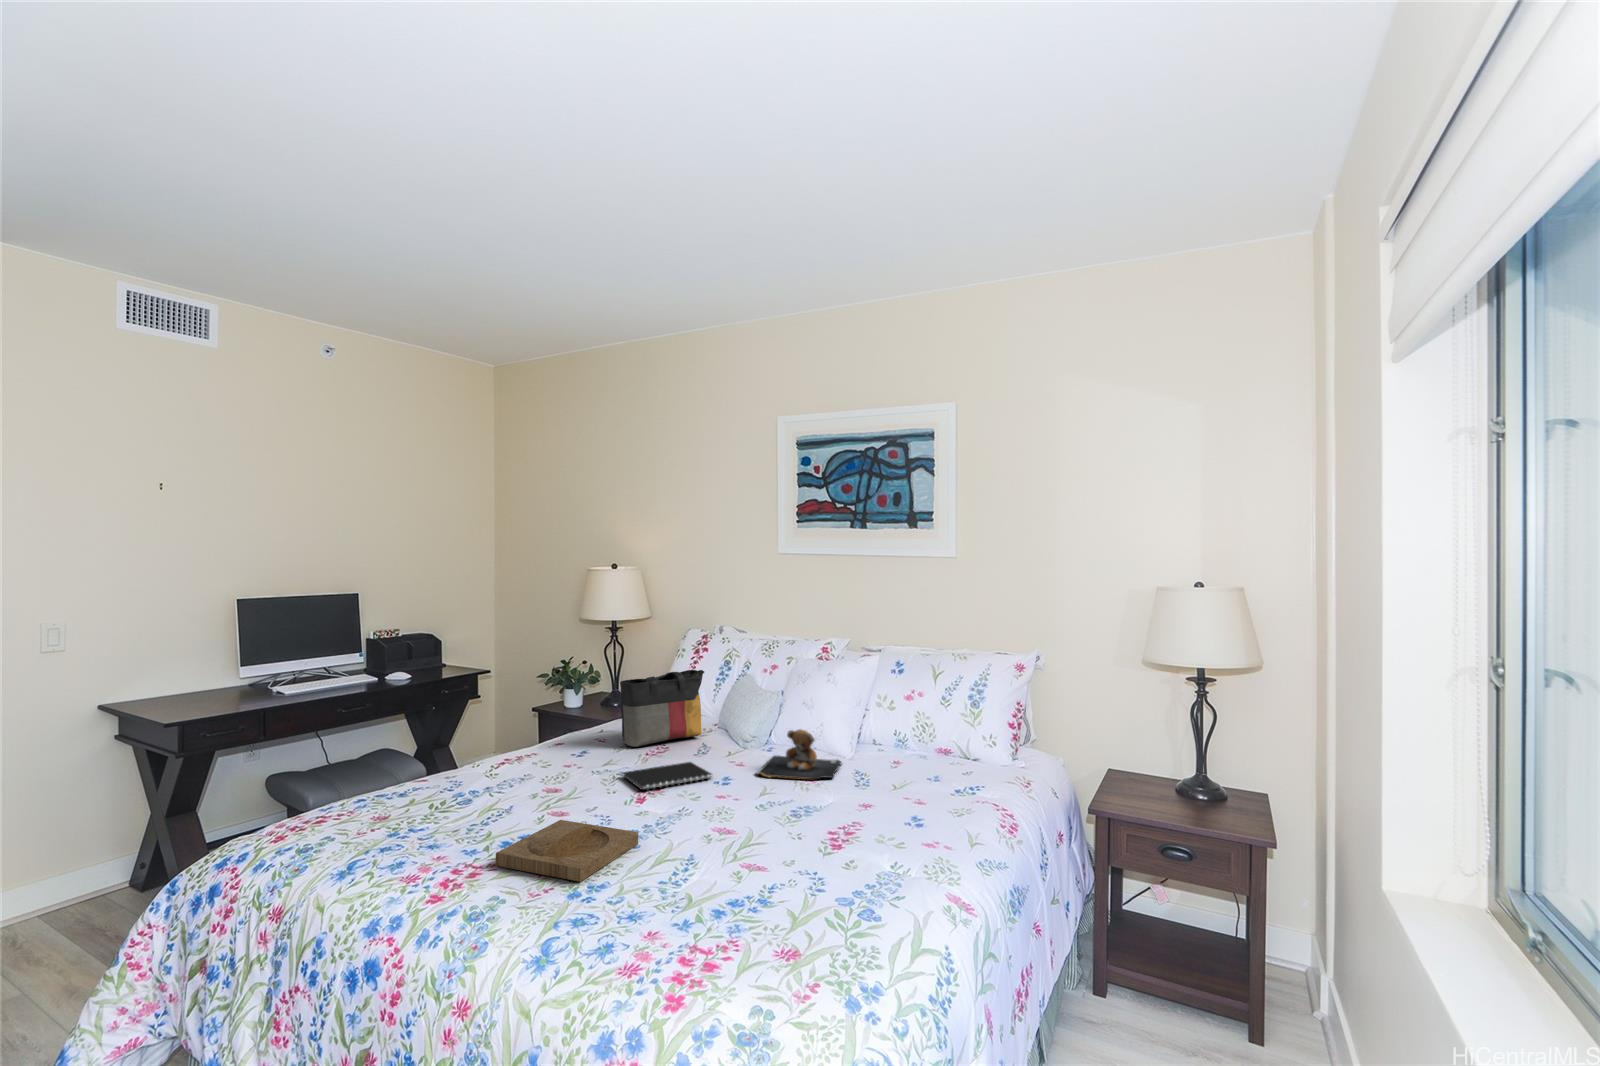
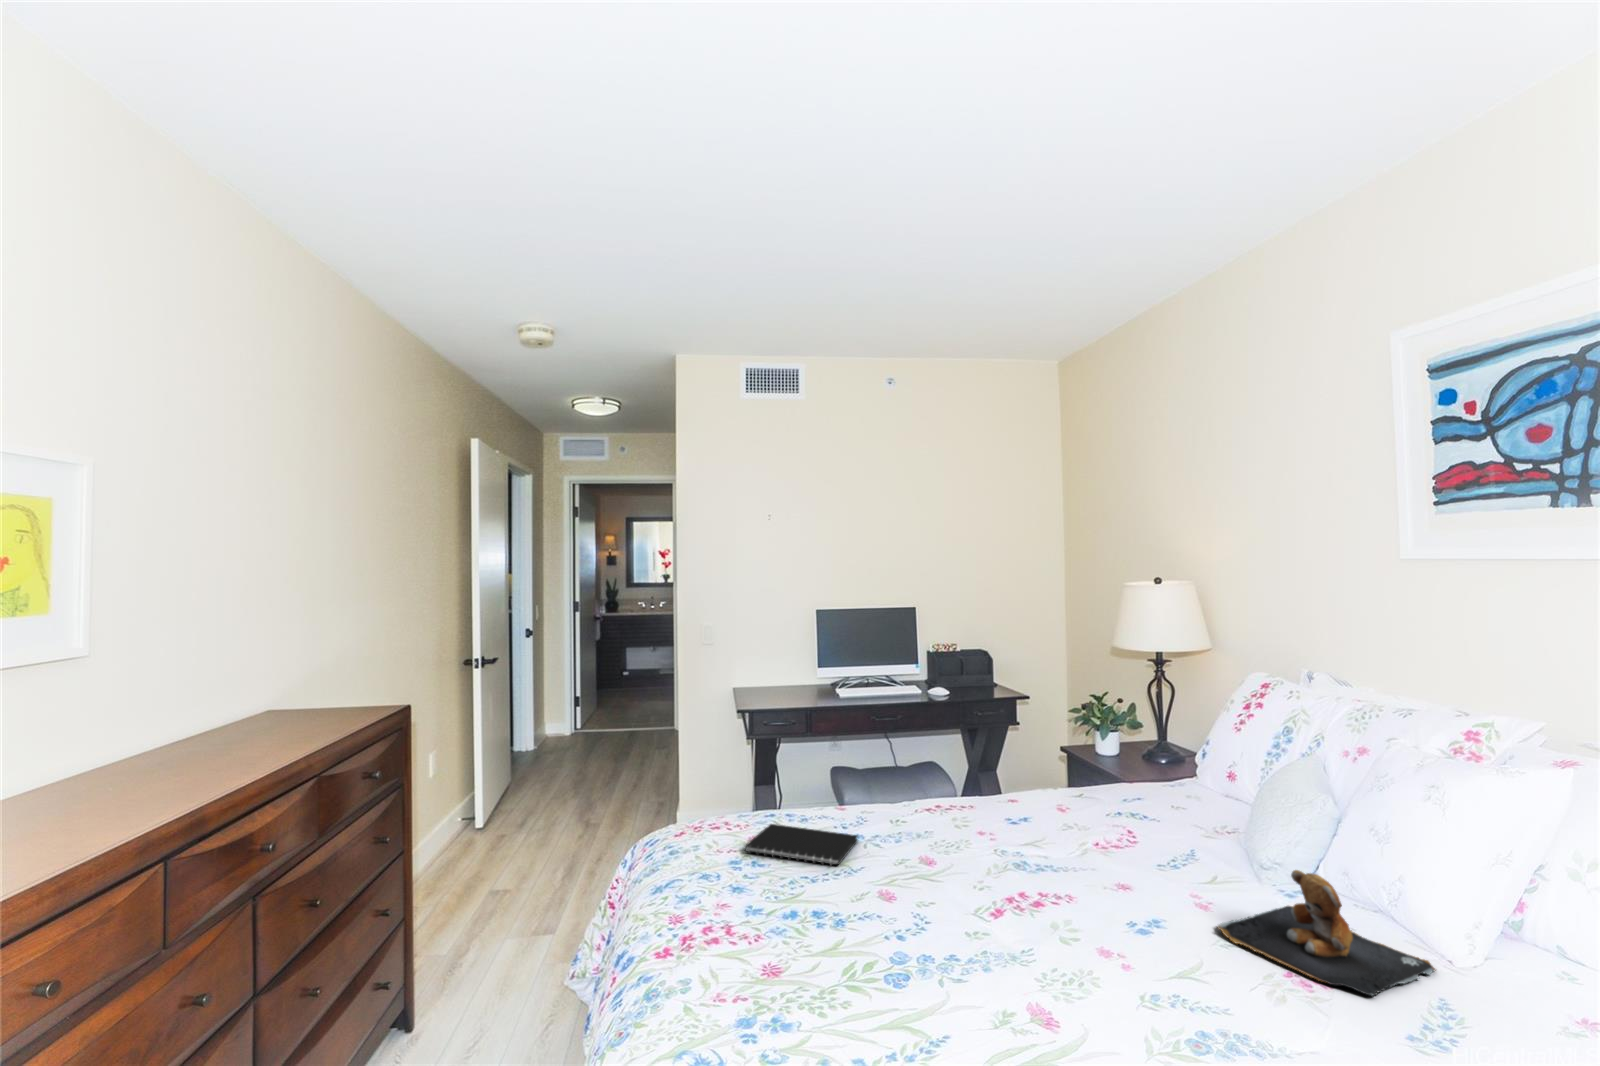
tote bag: present [620,670,704,747] -> none [1068,728,1208,833]
notebook: present [623,762,711,790] -> present [745,824,858,866]
tray: present [496,820,638,882] -> none [739,892,901,990]

